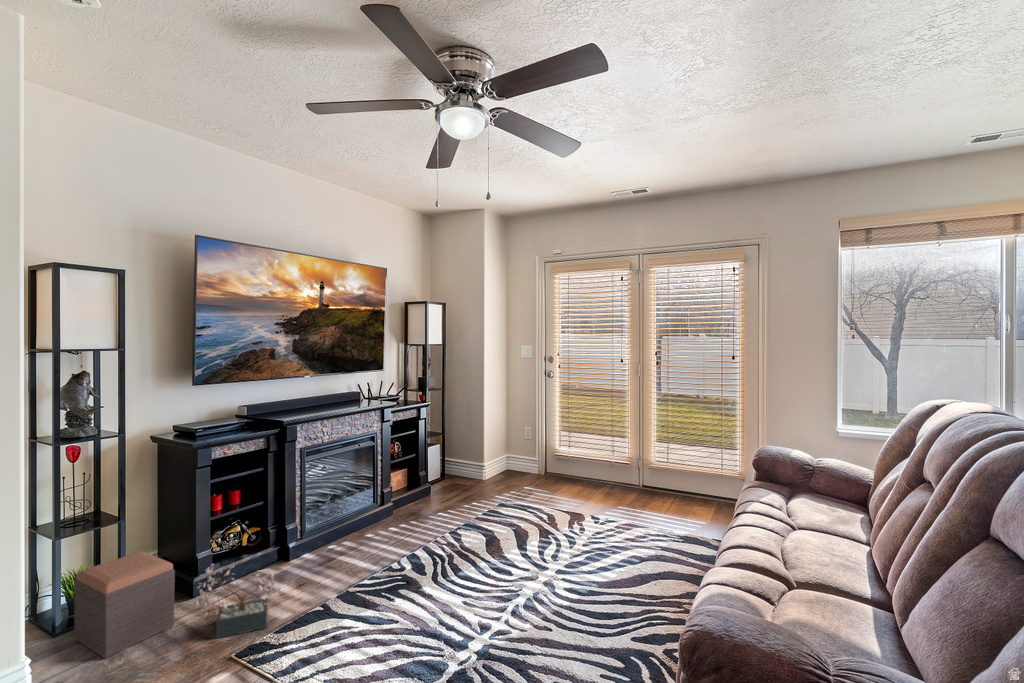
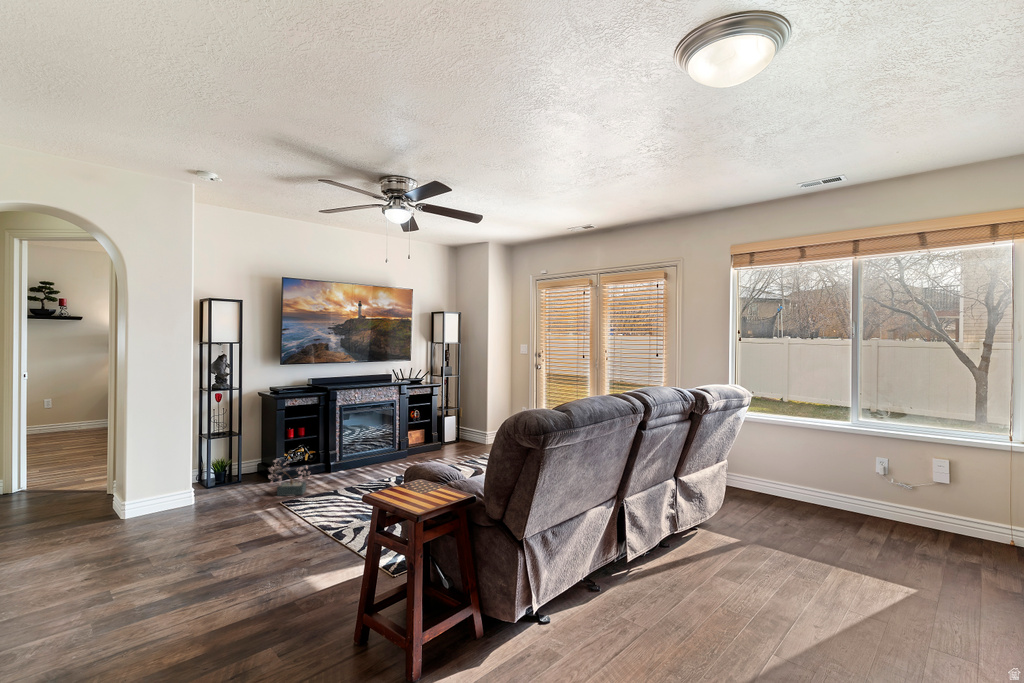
footstool: present [74,551,175,658] -> none [215,451,260,497]

